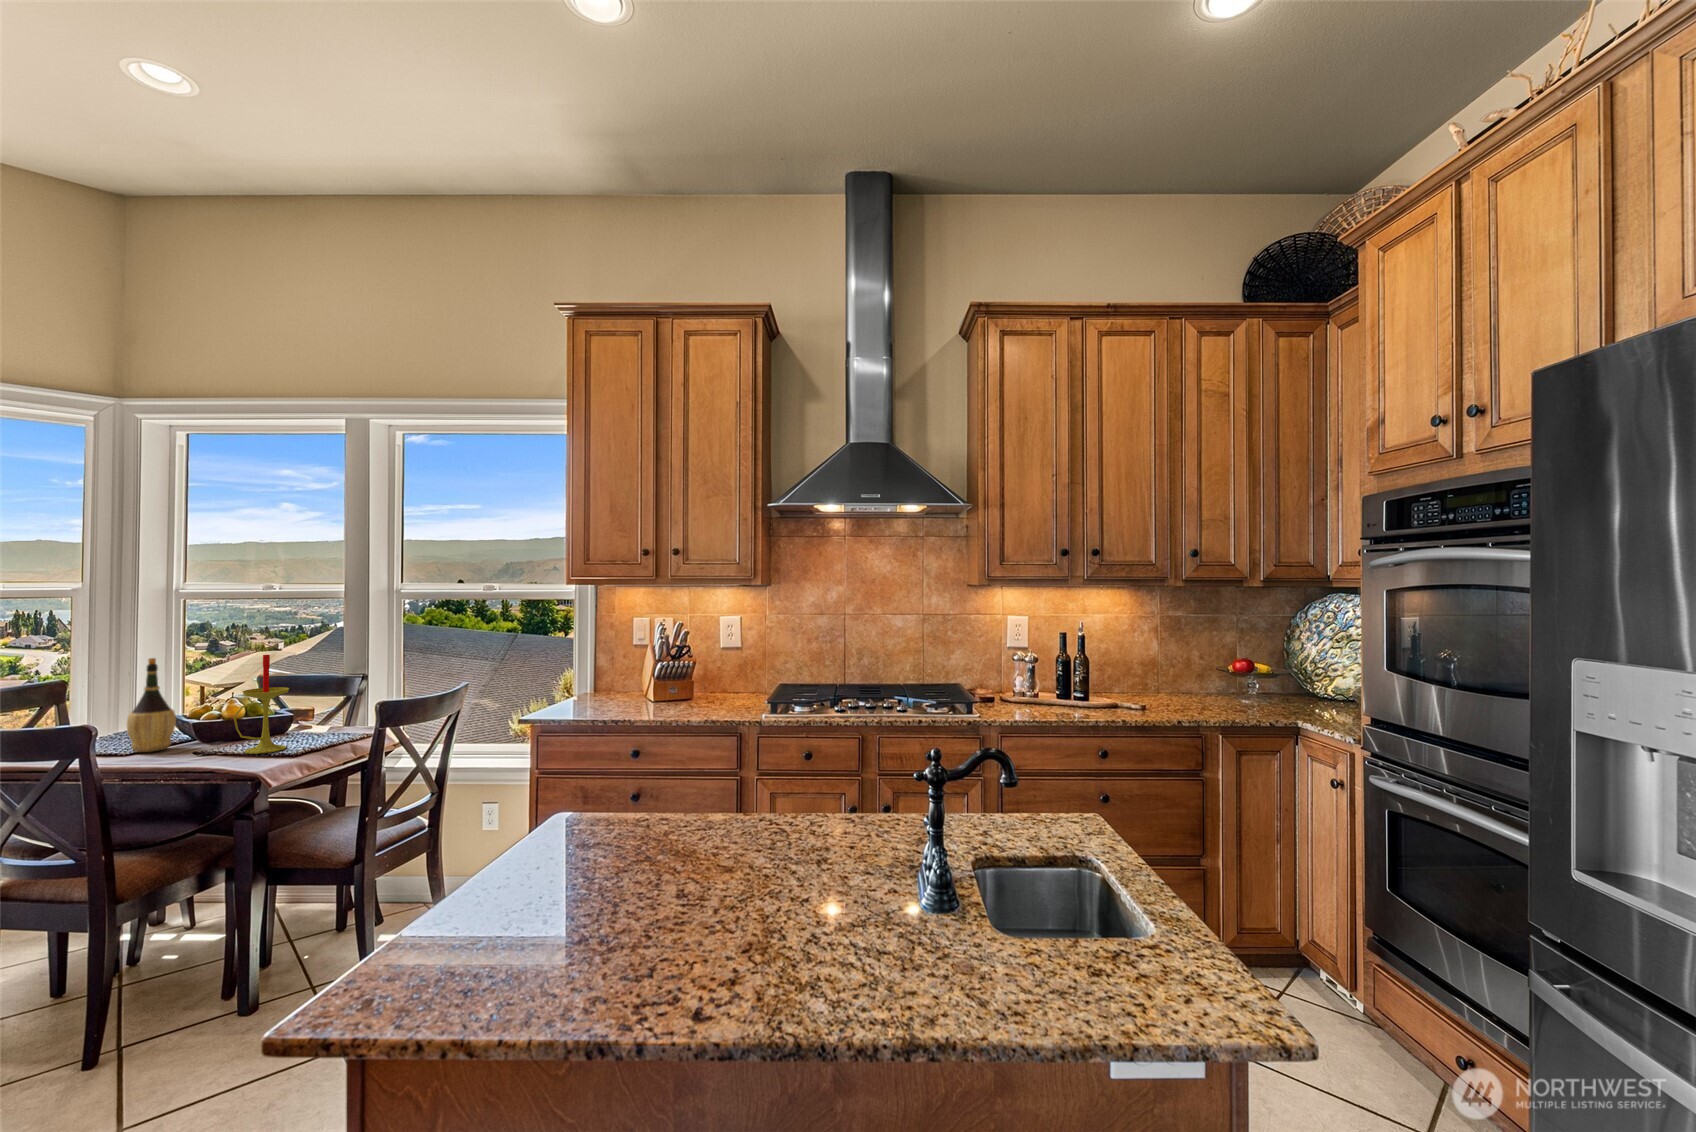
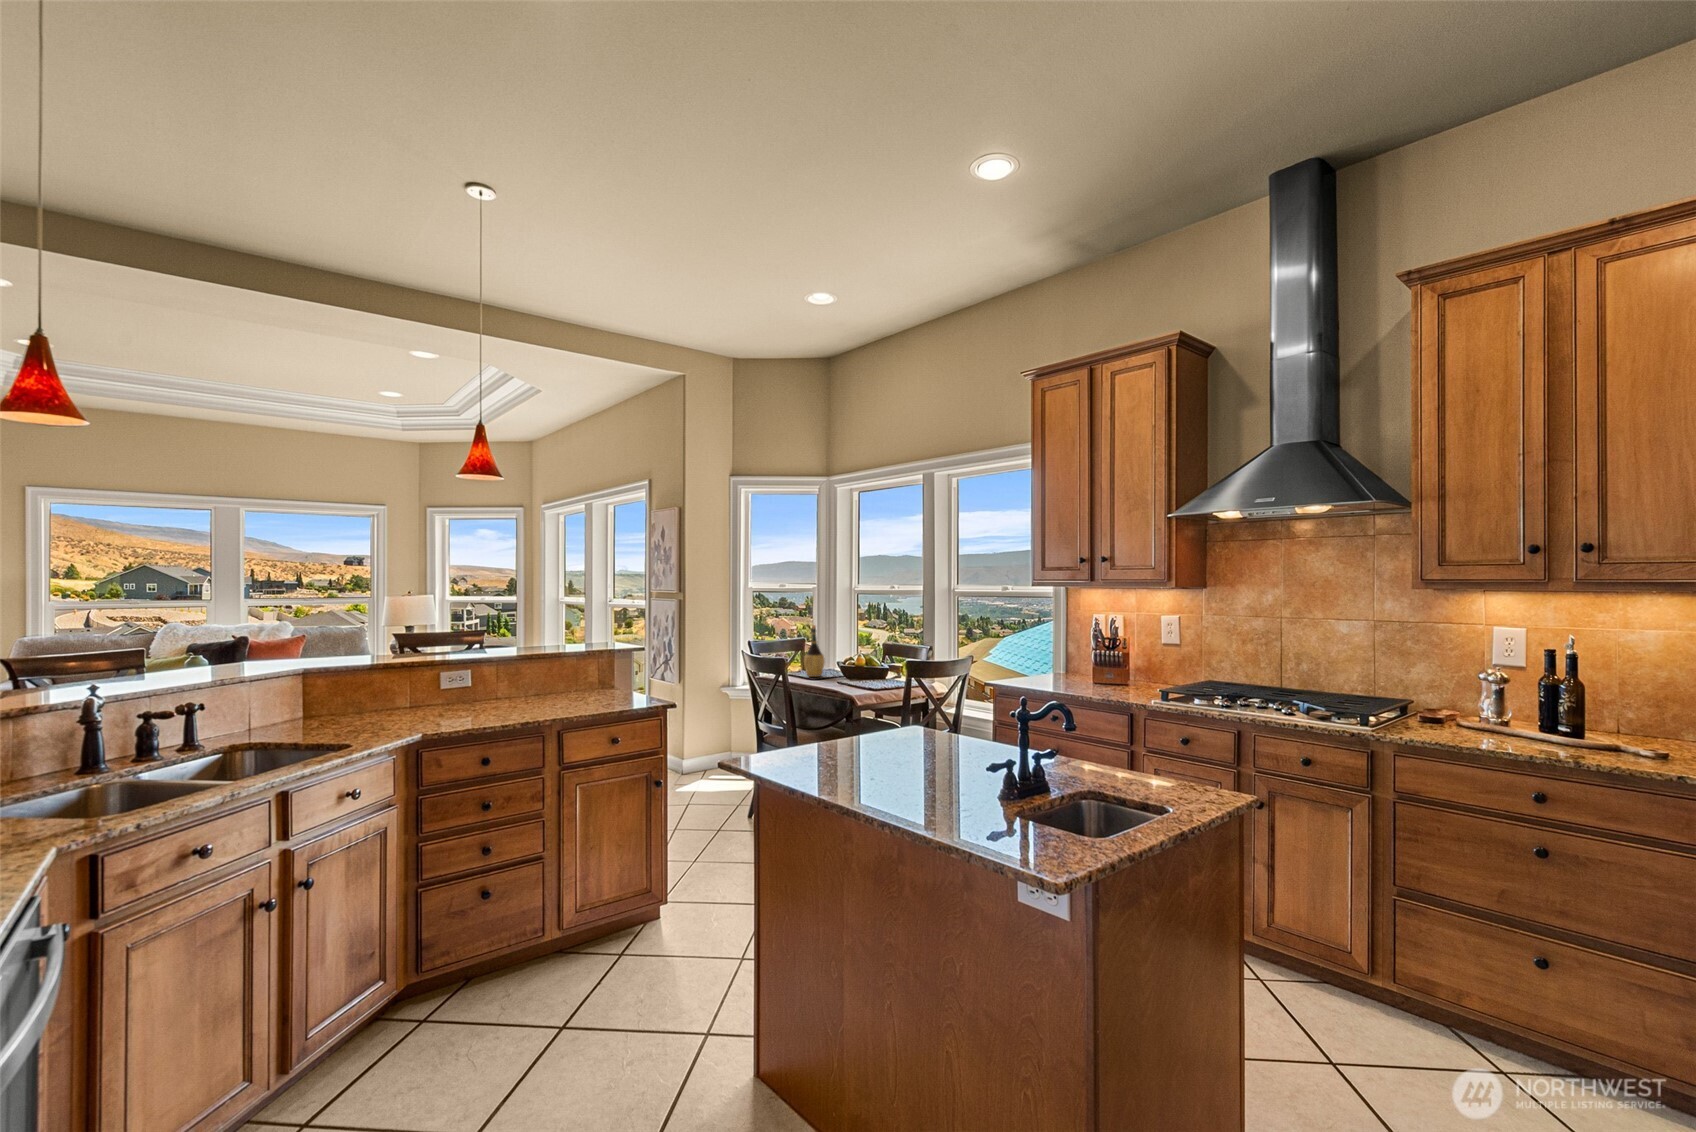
candle: present [233,655,289,754] -> none [841,625,869,685]

